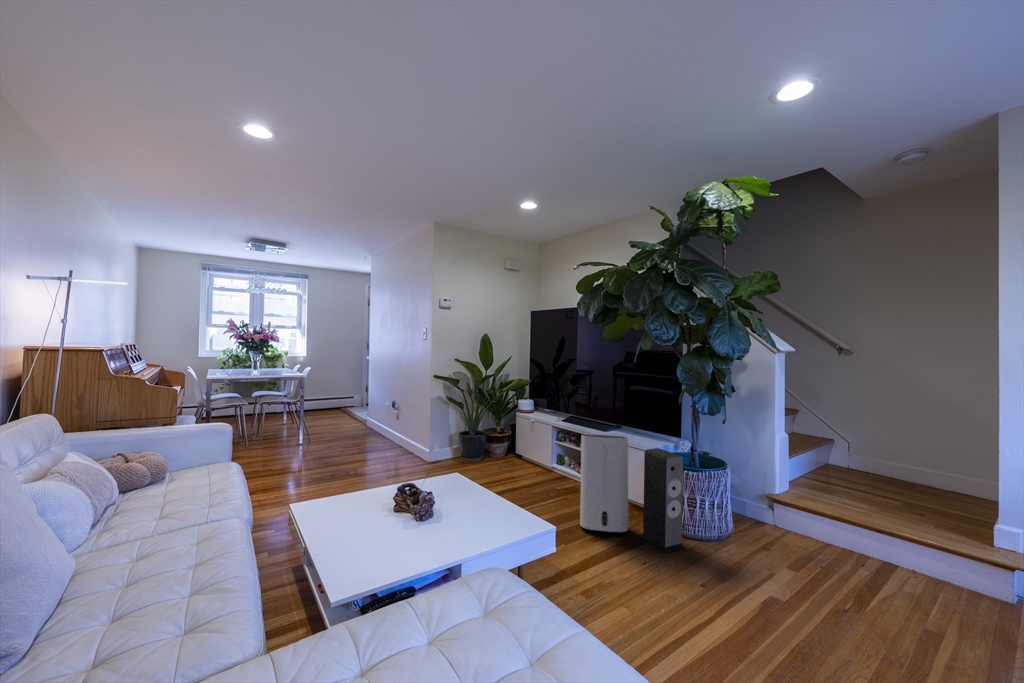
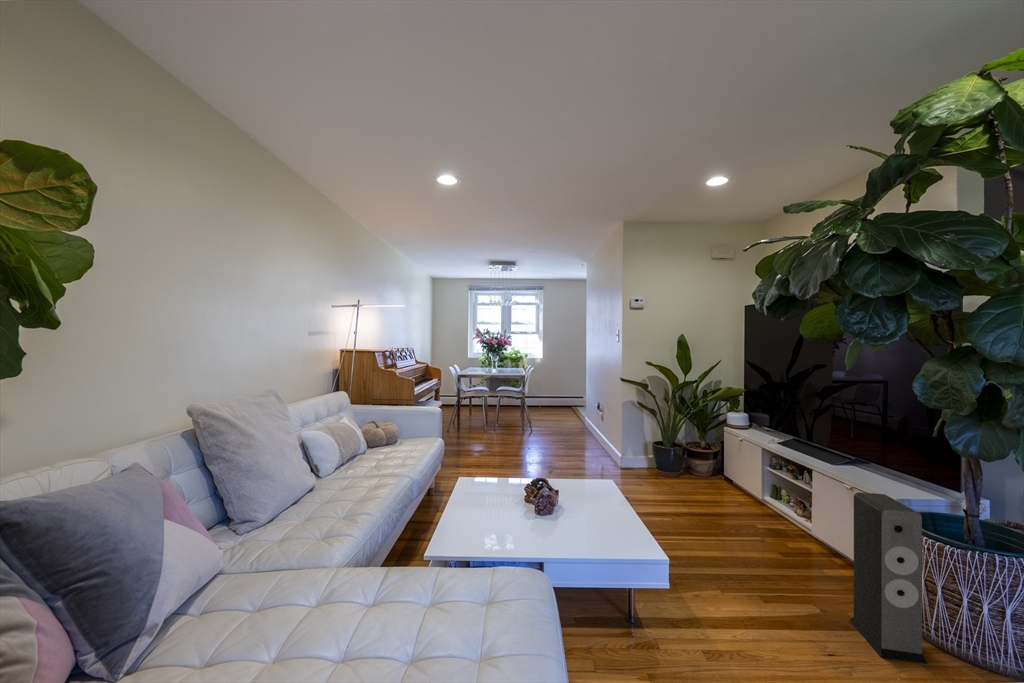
air purifier: present [580,434,628,532] -> none [754,458,835,605]

